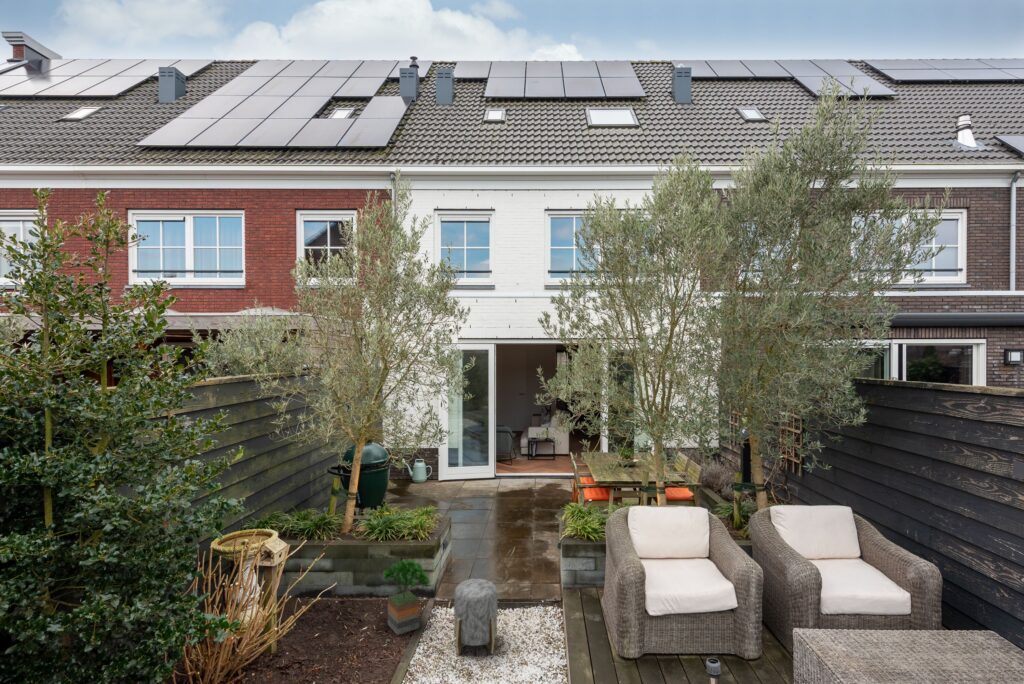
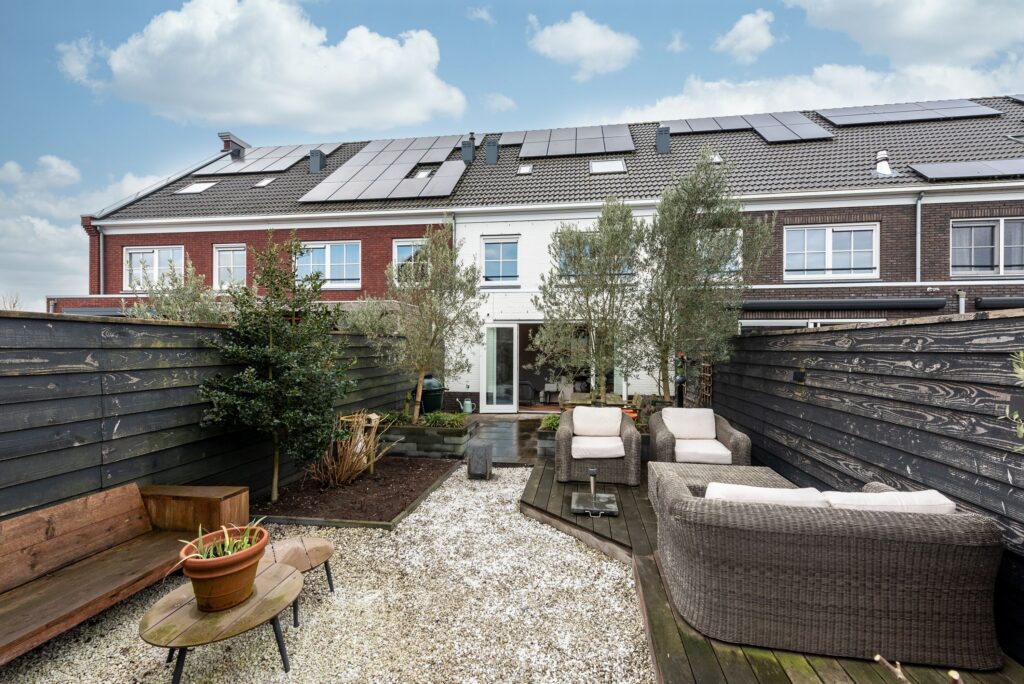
potted tree: present [383,559,430,635] -> none [428,430,456,471]

